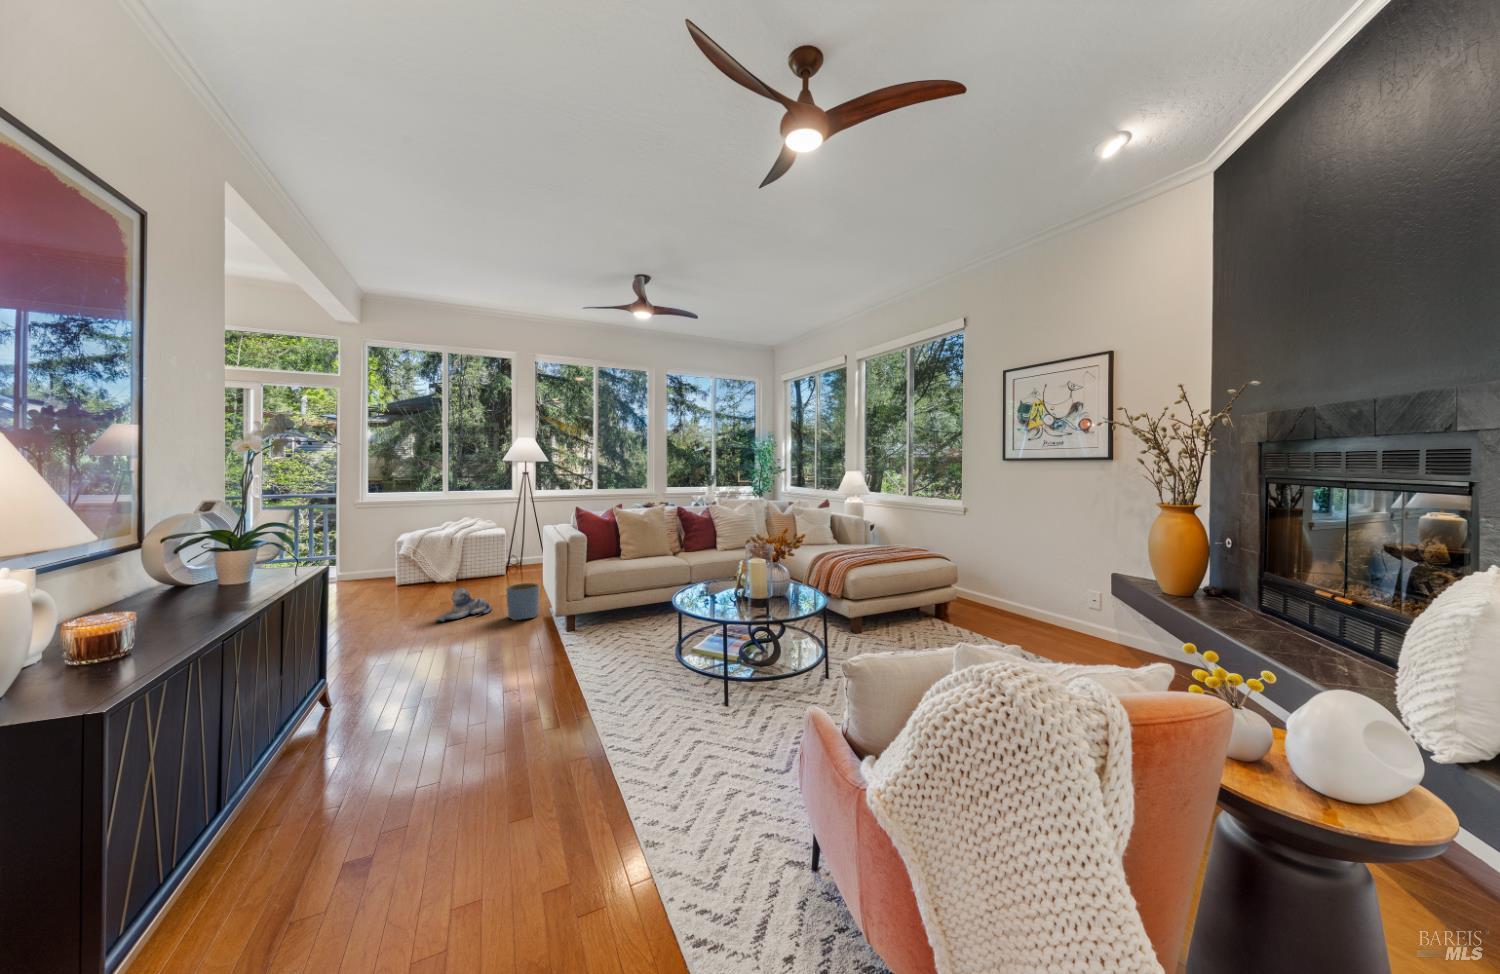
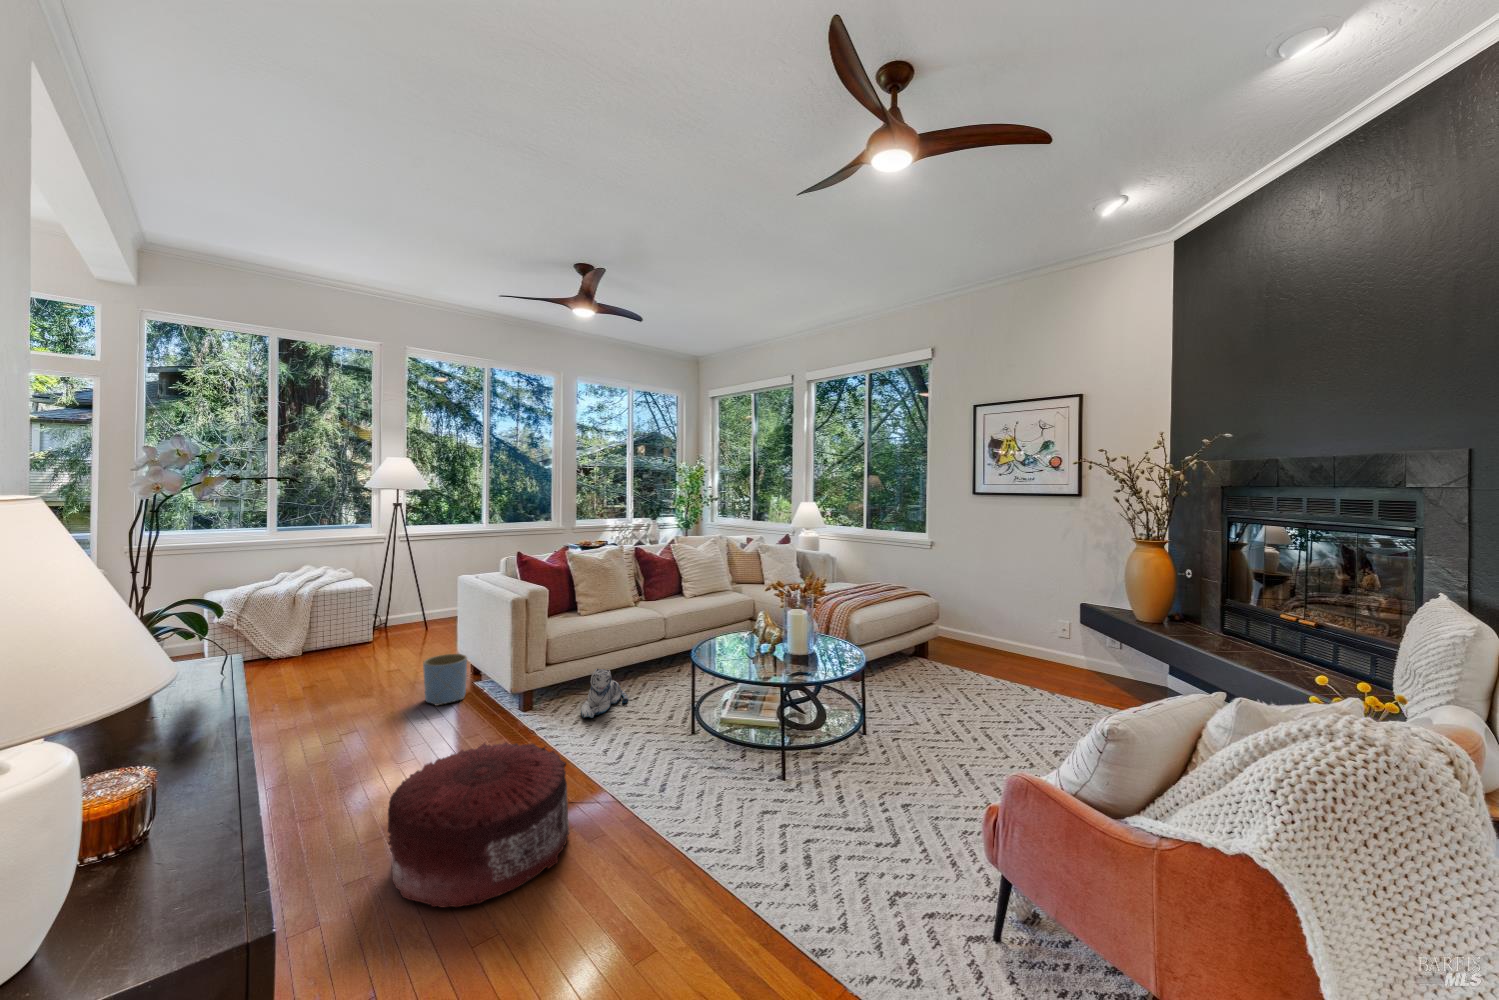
plush toy: present [437,587,492,621] -> present [581,669,628,718]
pouf: none [387,643,537,758] -> present [388,743,570,907]

